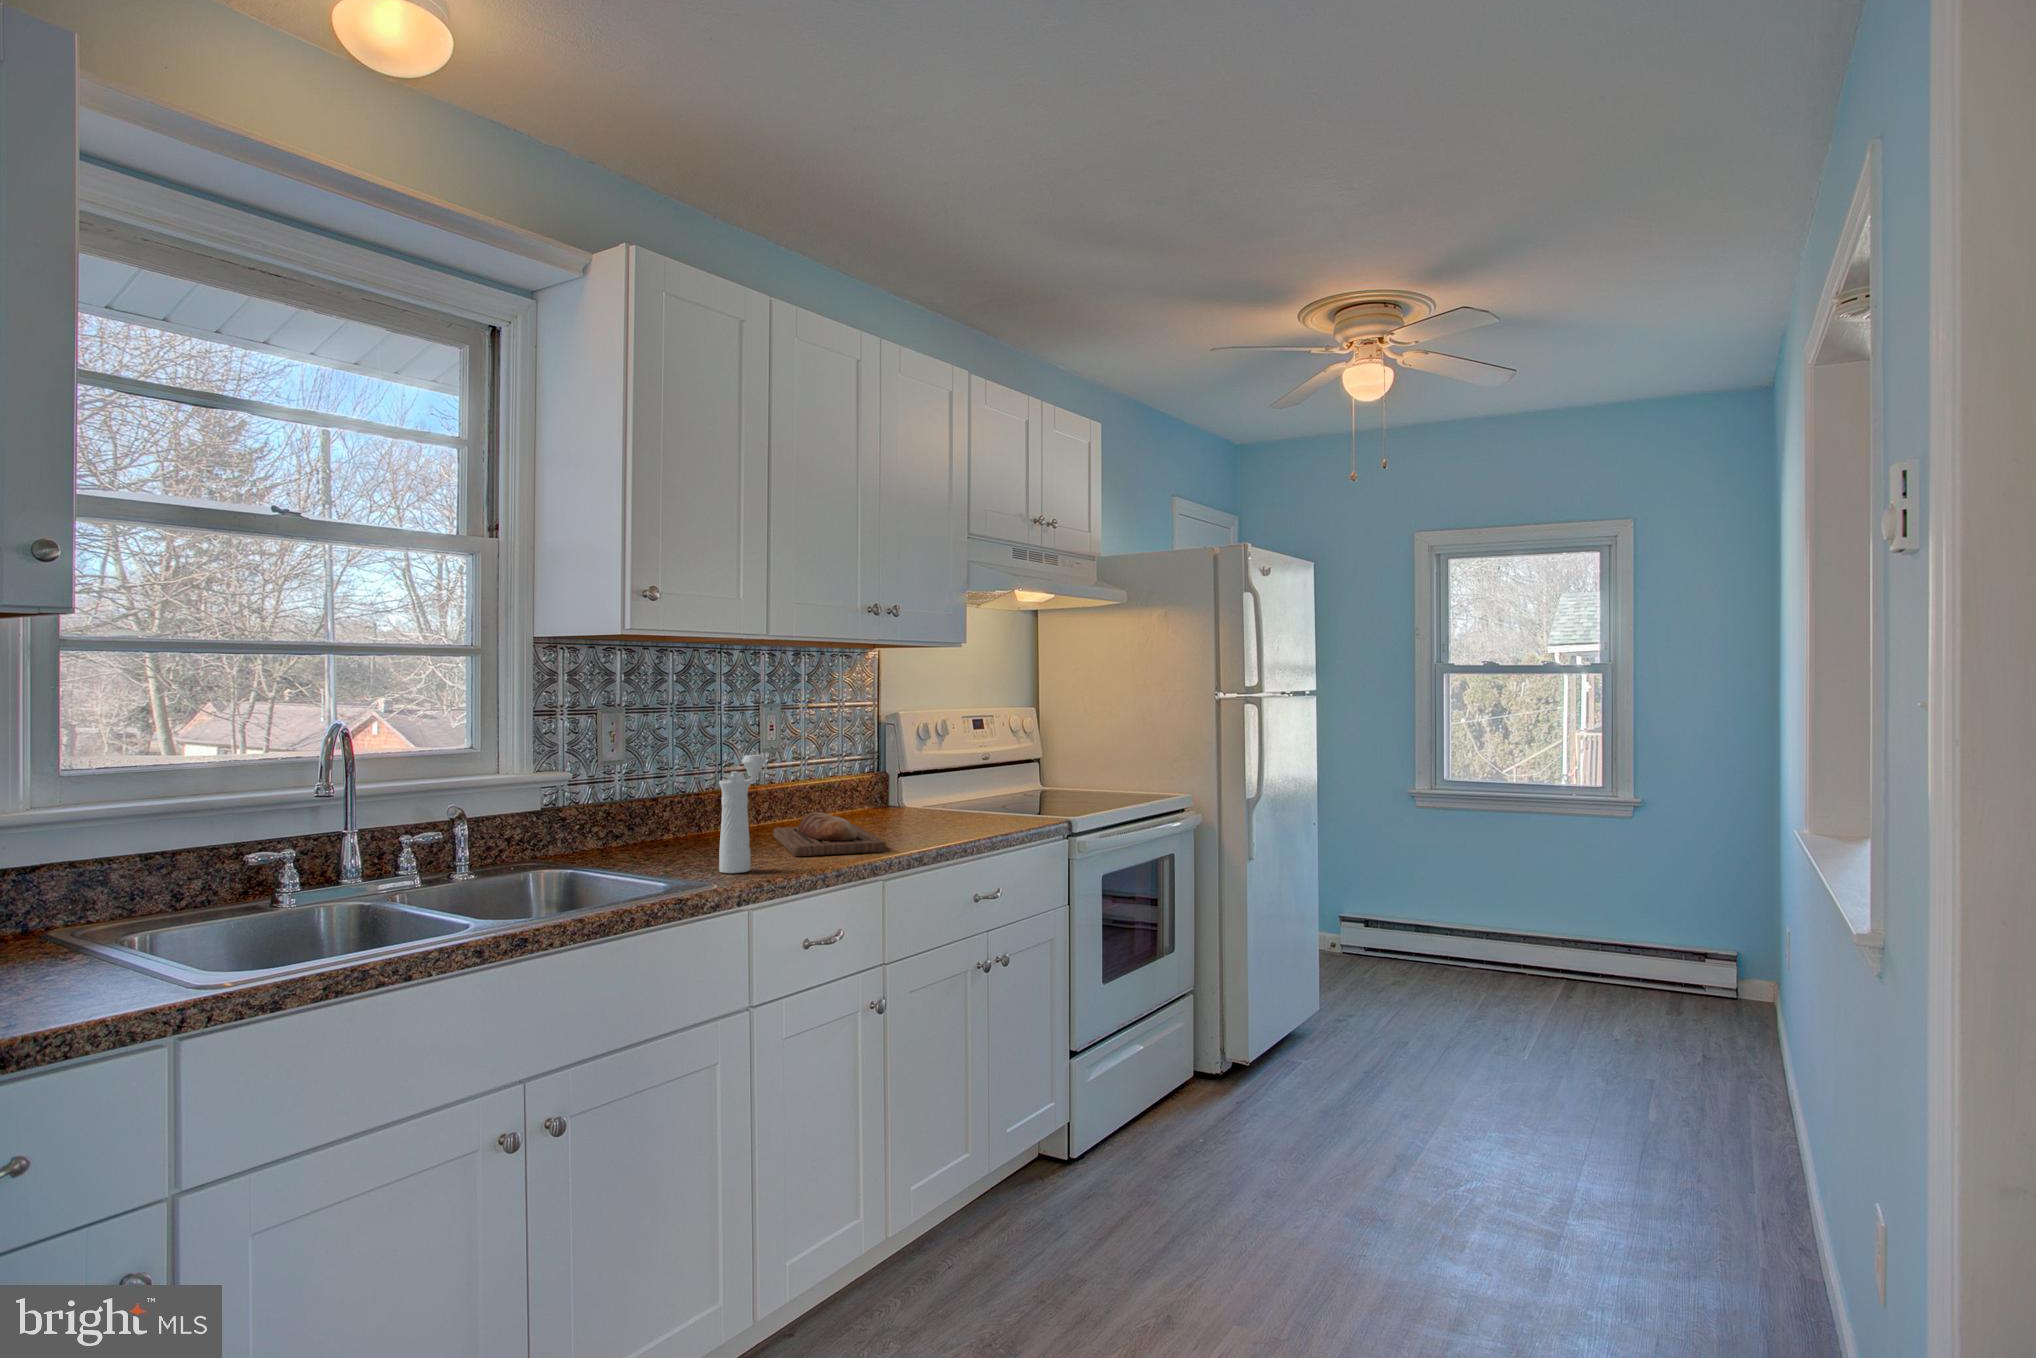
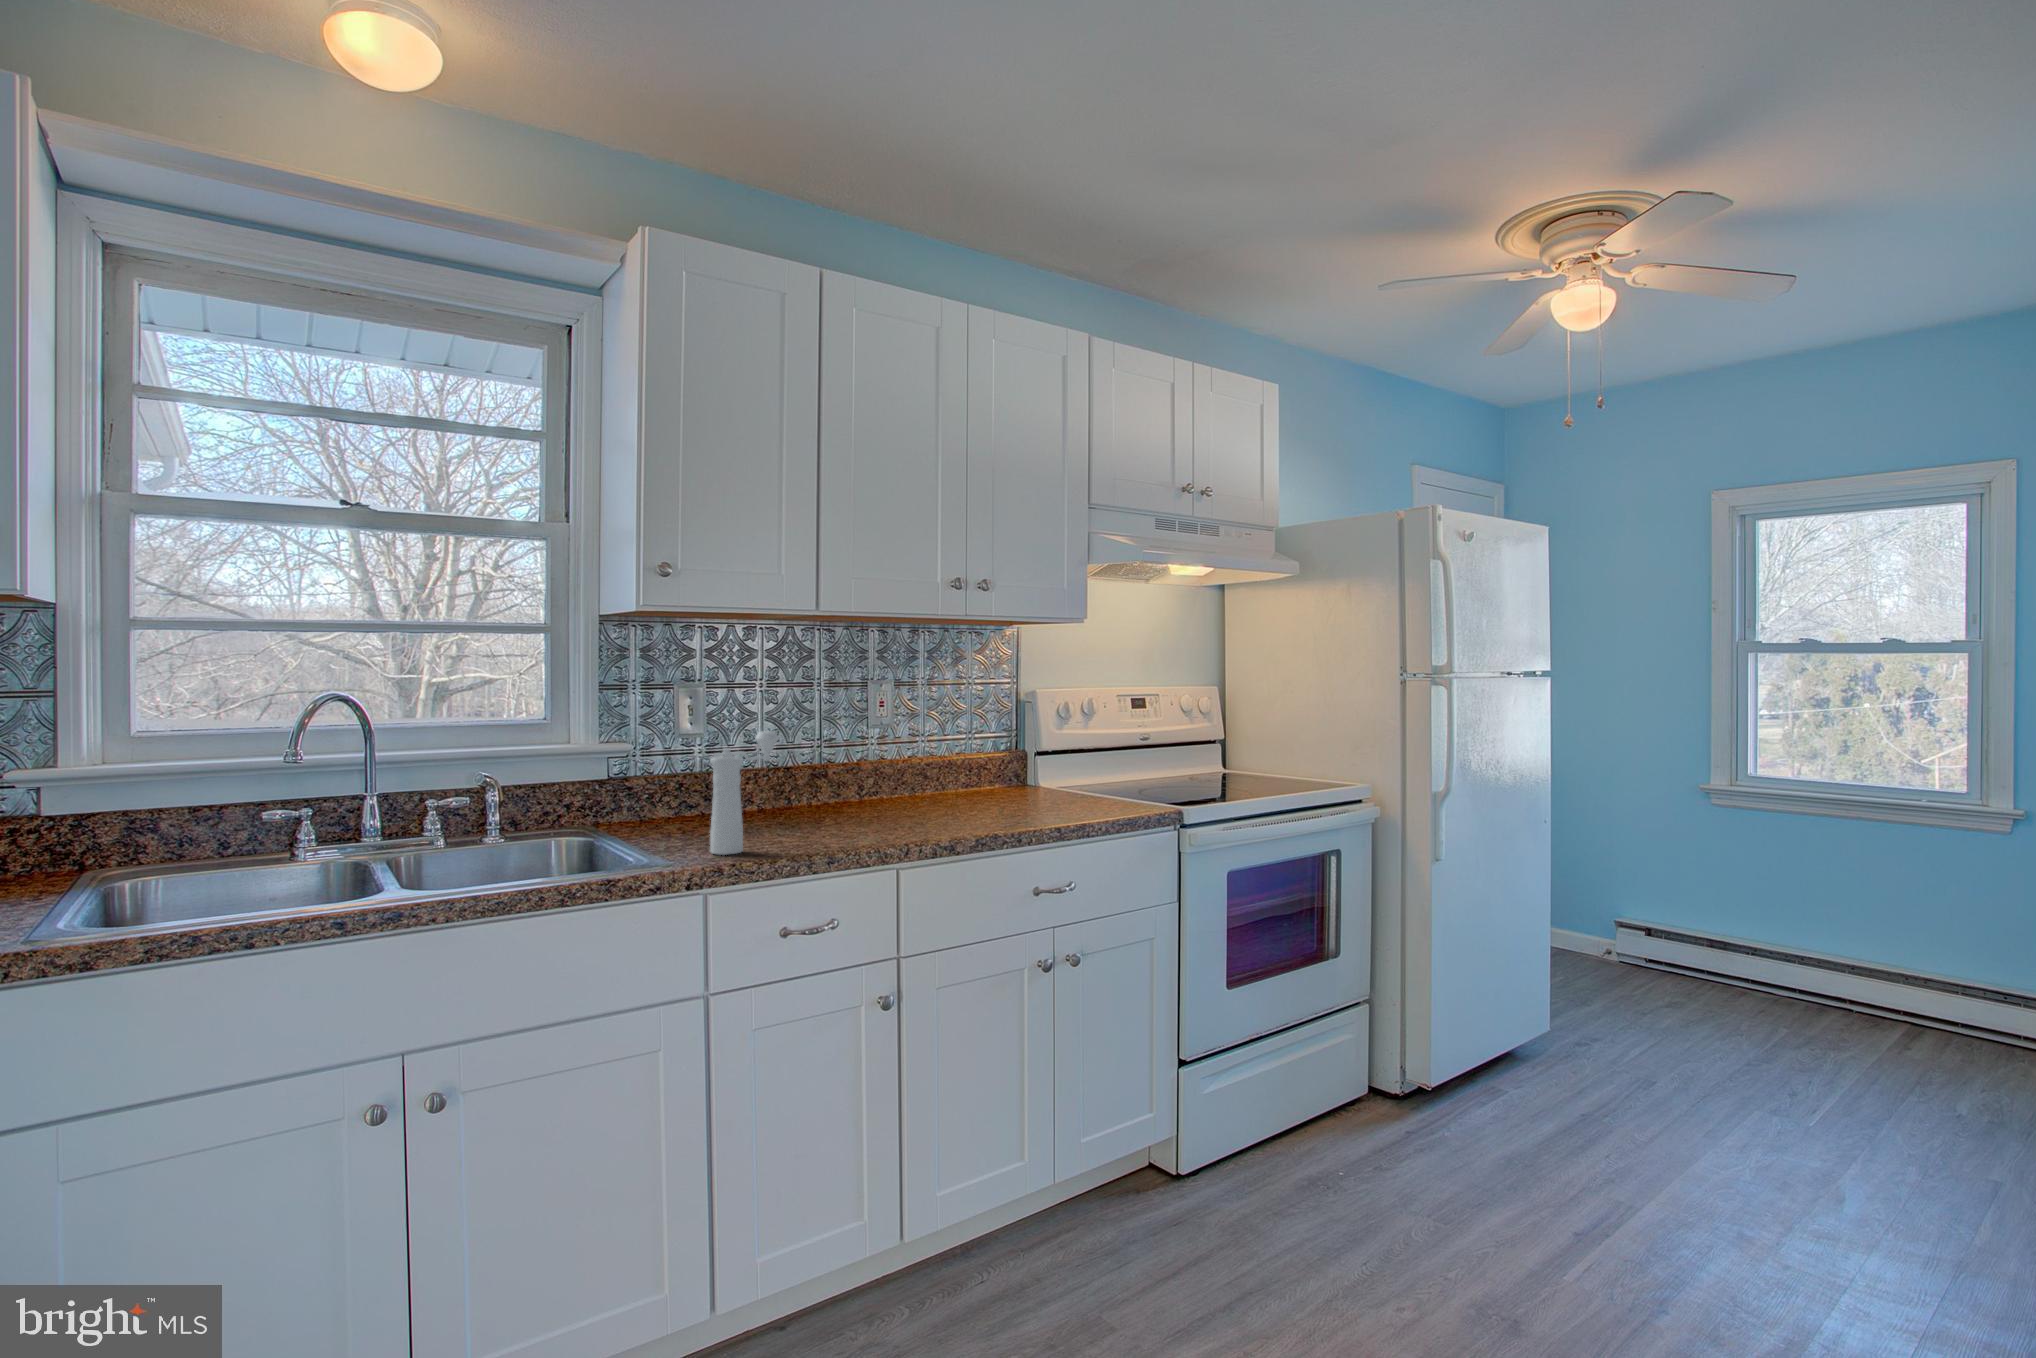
bread loaf: present [773,812,886,856] -> none [819,793,934,840]

